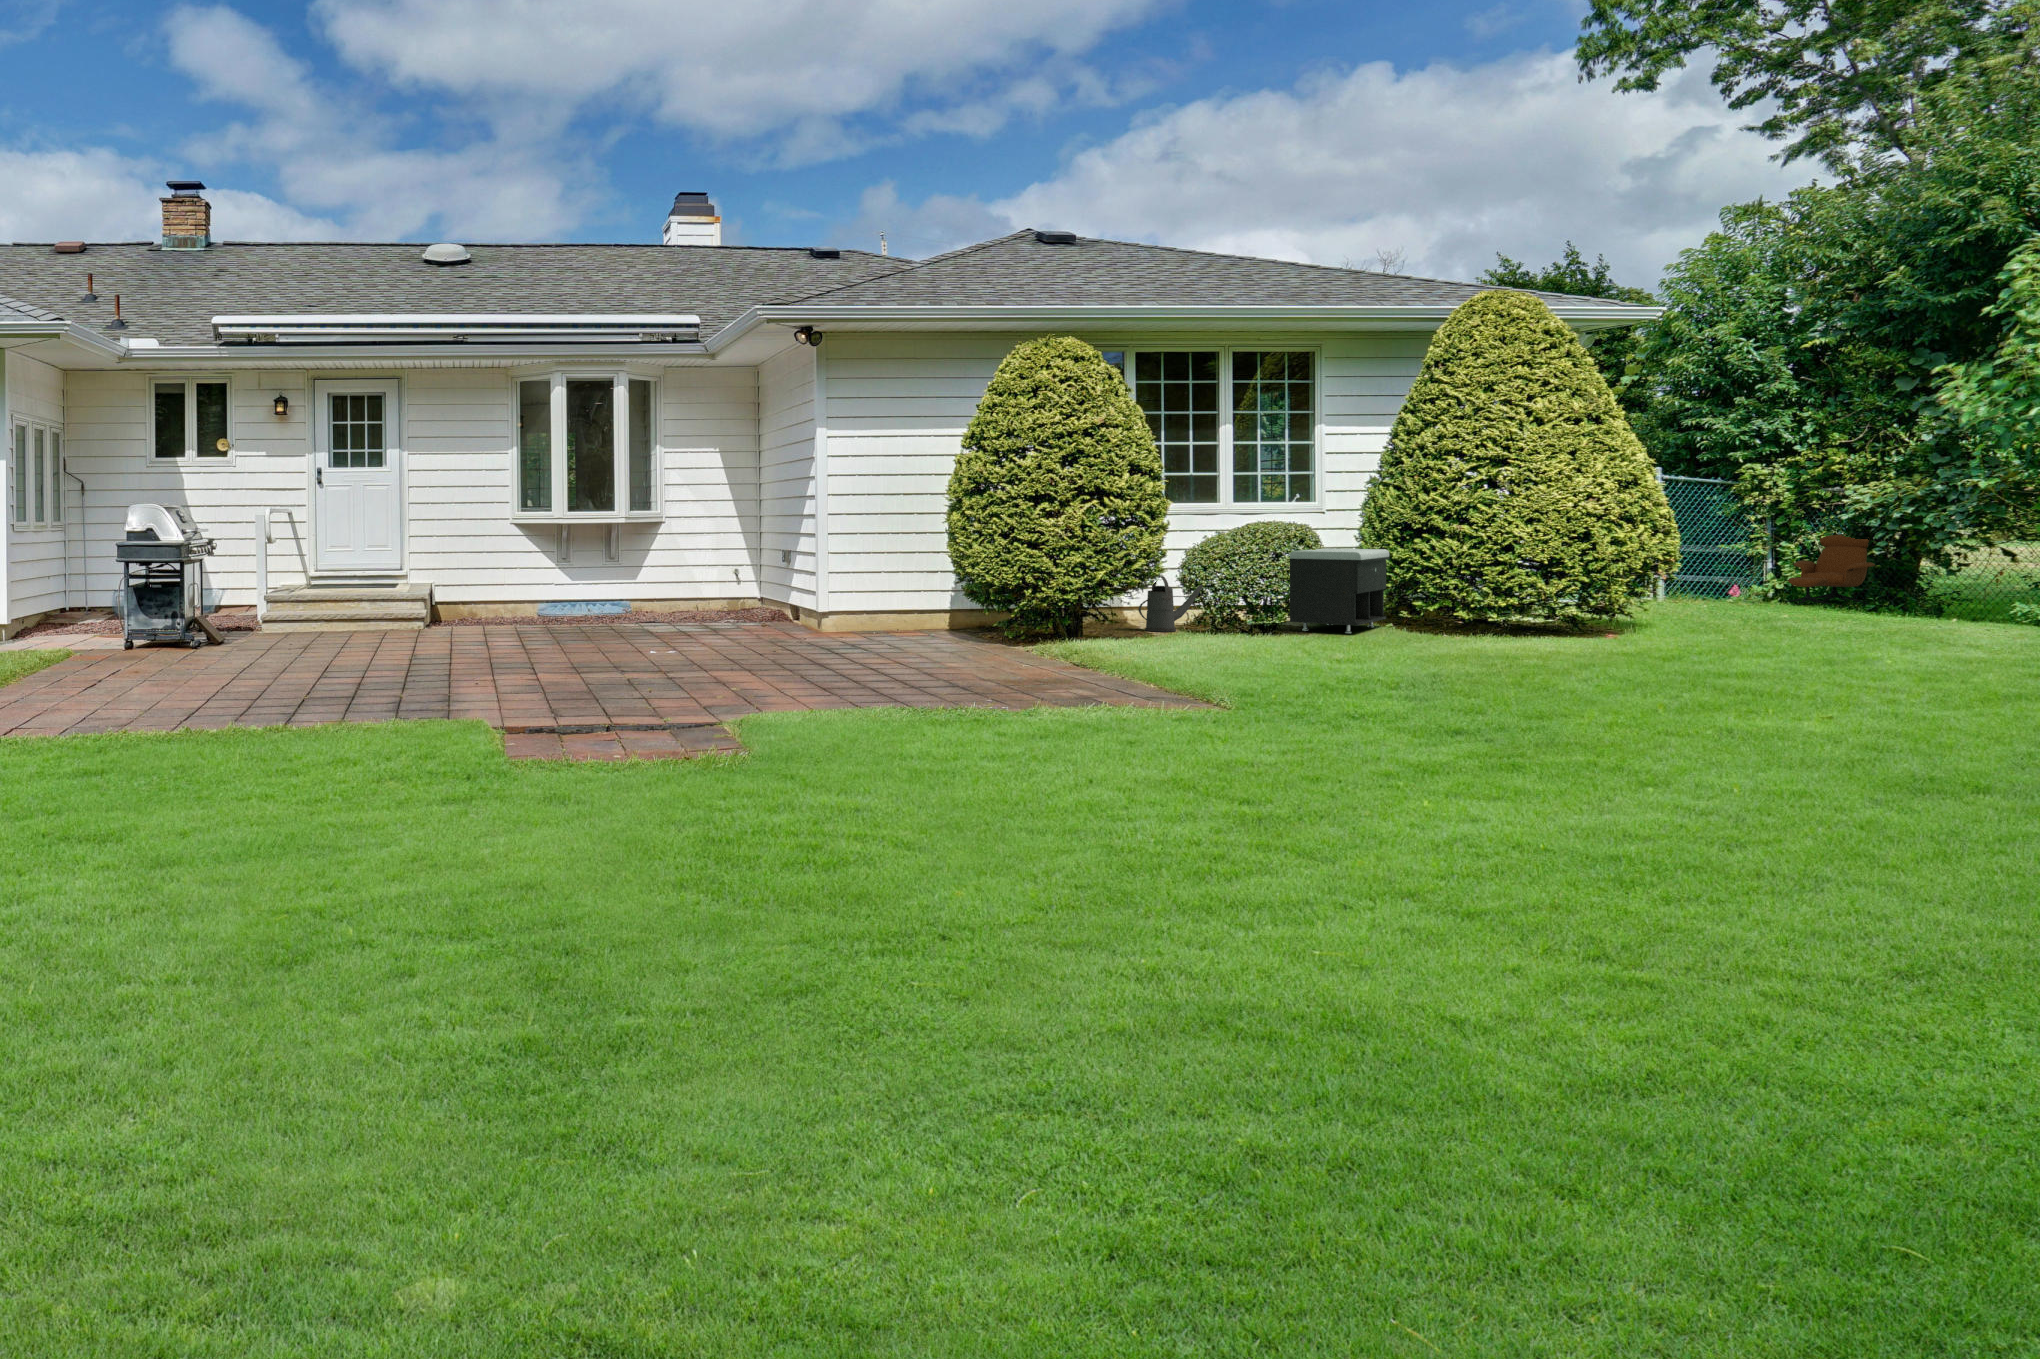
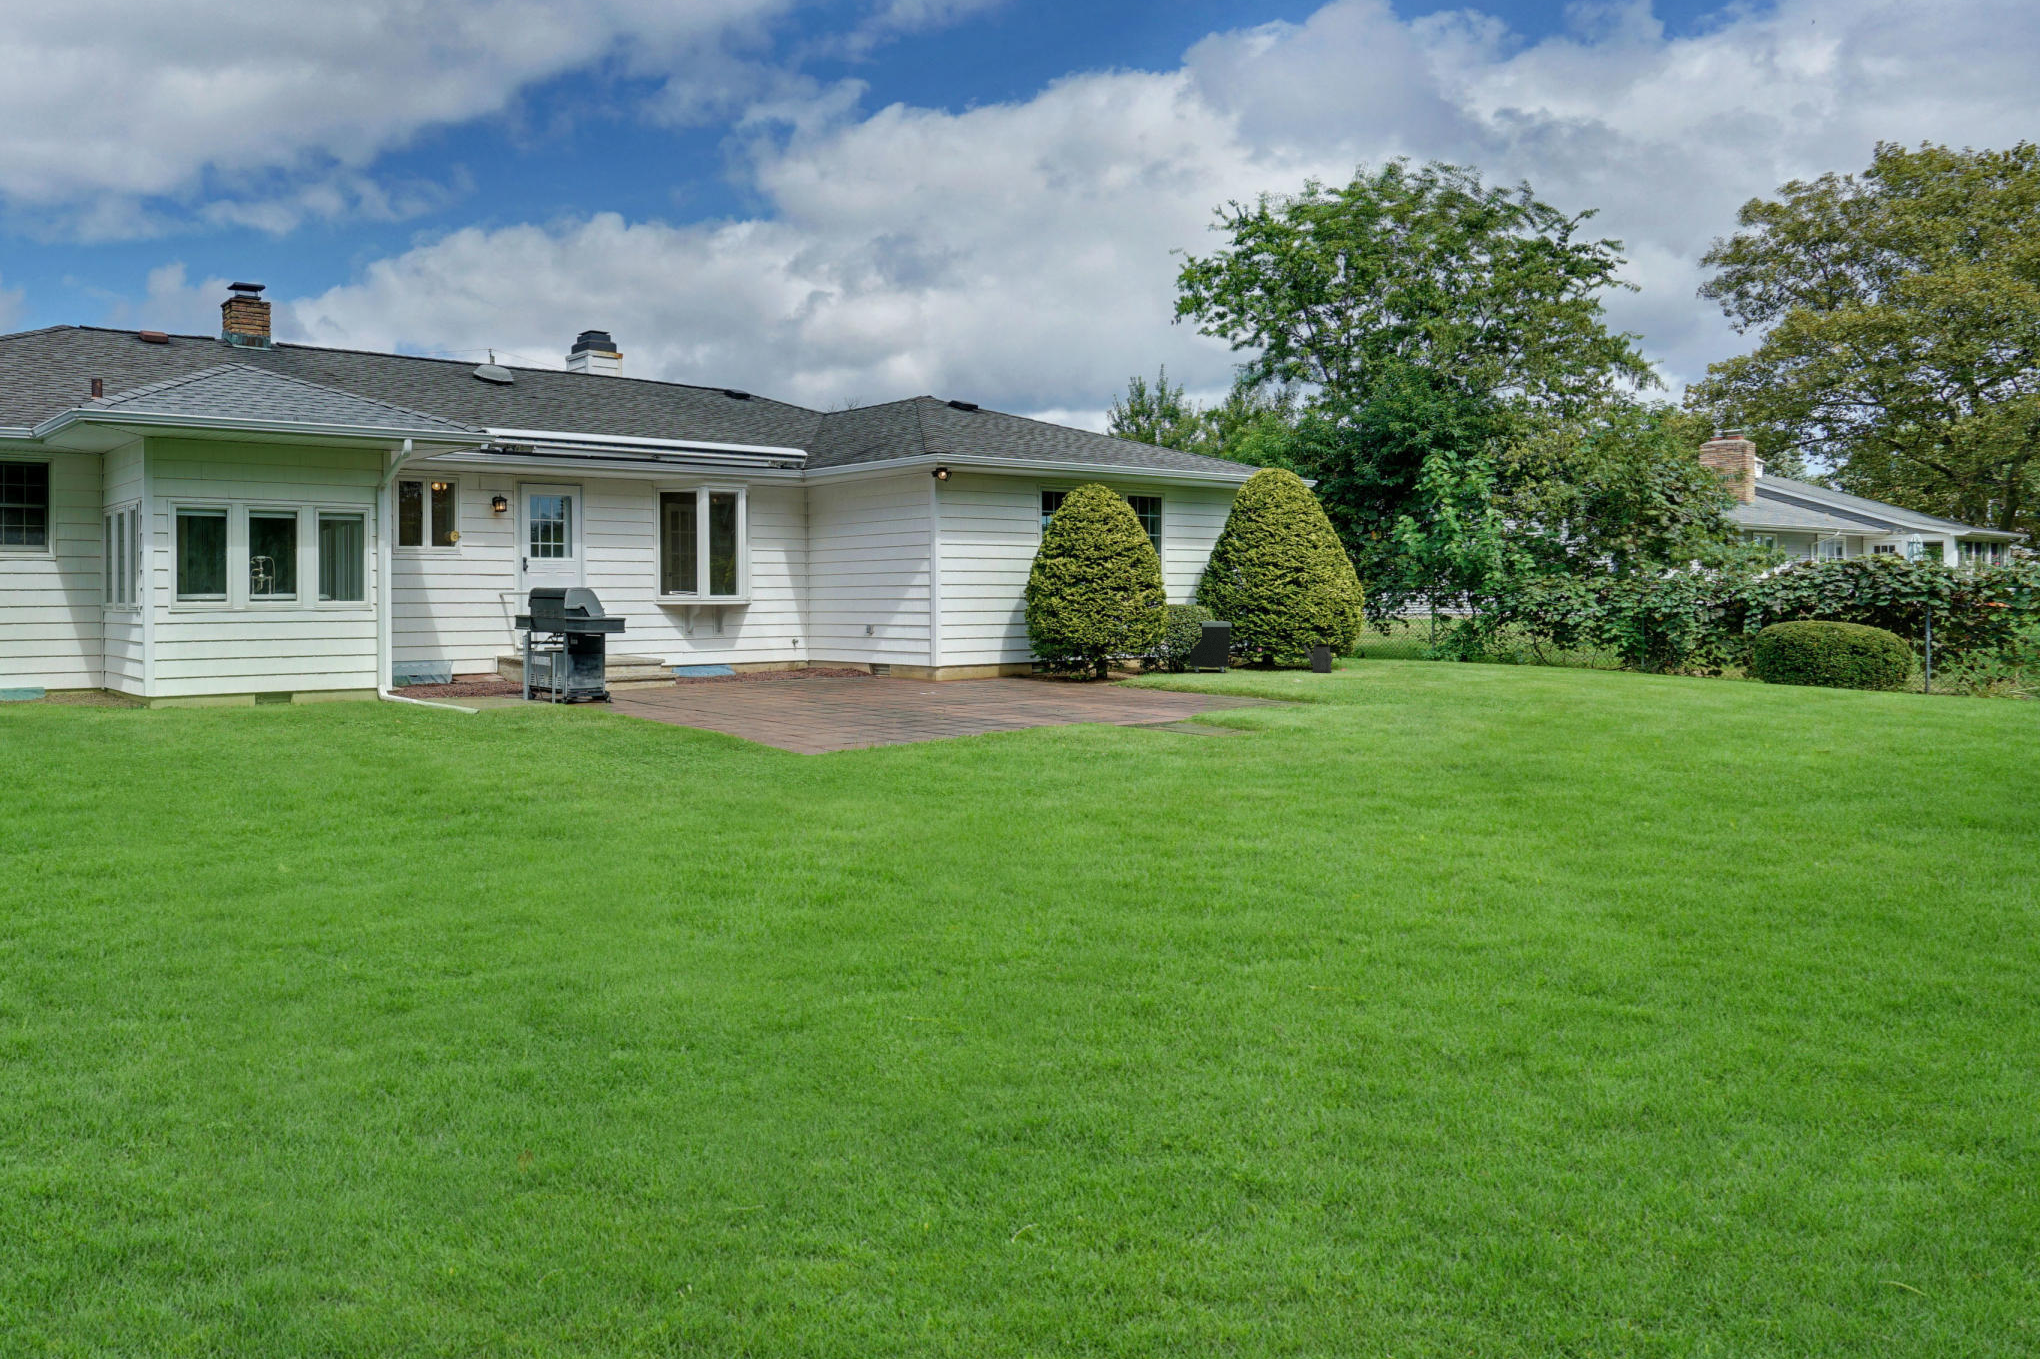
lounge chair: present [1785,534,1875,605] -> none [1370,615,1409,657]
watering can: present [1139,576,1203,632] -> present [1303,637,1332,673]

